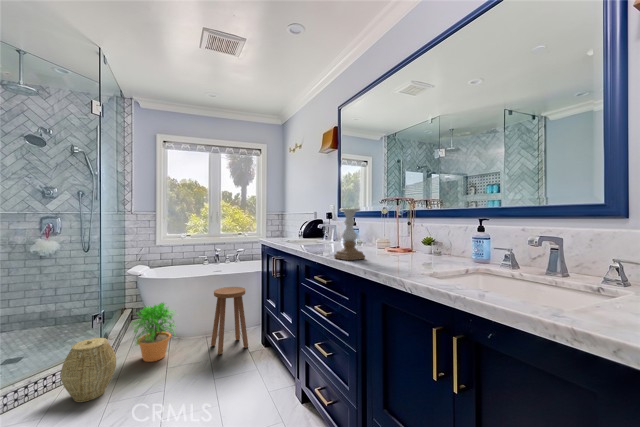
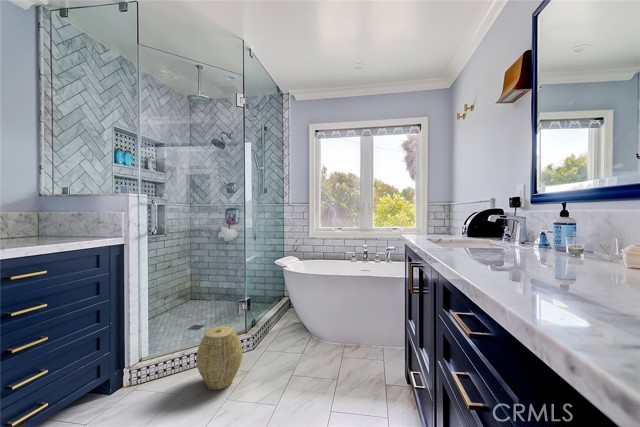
candle holder: present [334,209,365,260] -> none [492,165,586,299]
stool: present [211,287,248,355] -> none [345,292,387,374]
potted plant: present [134,303,175,362] -> none [264,298,313,361]

